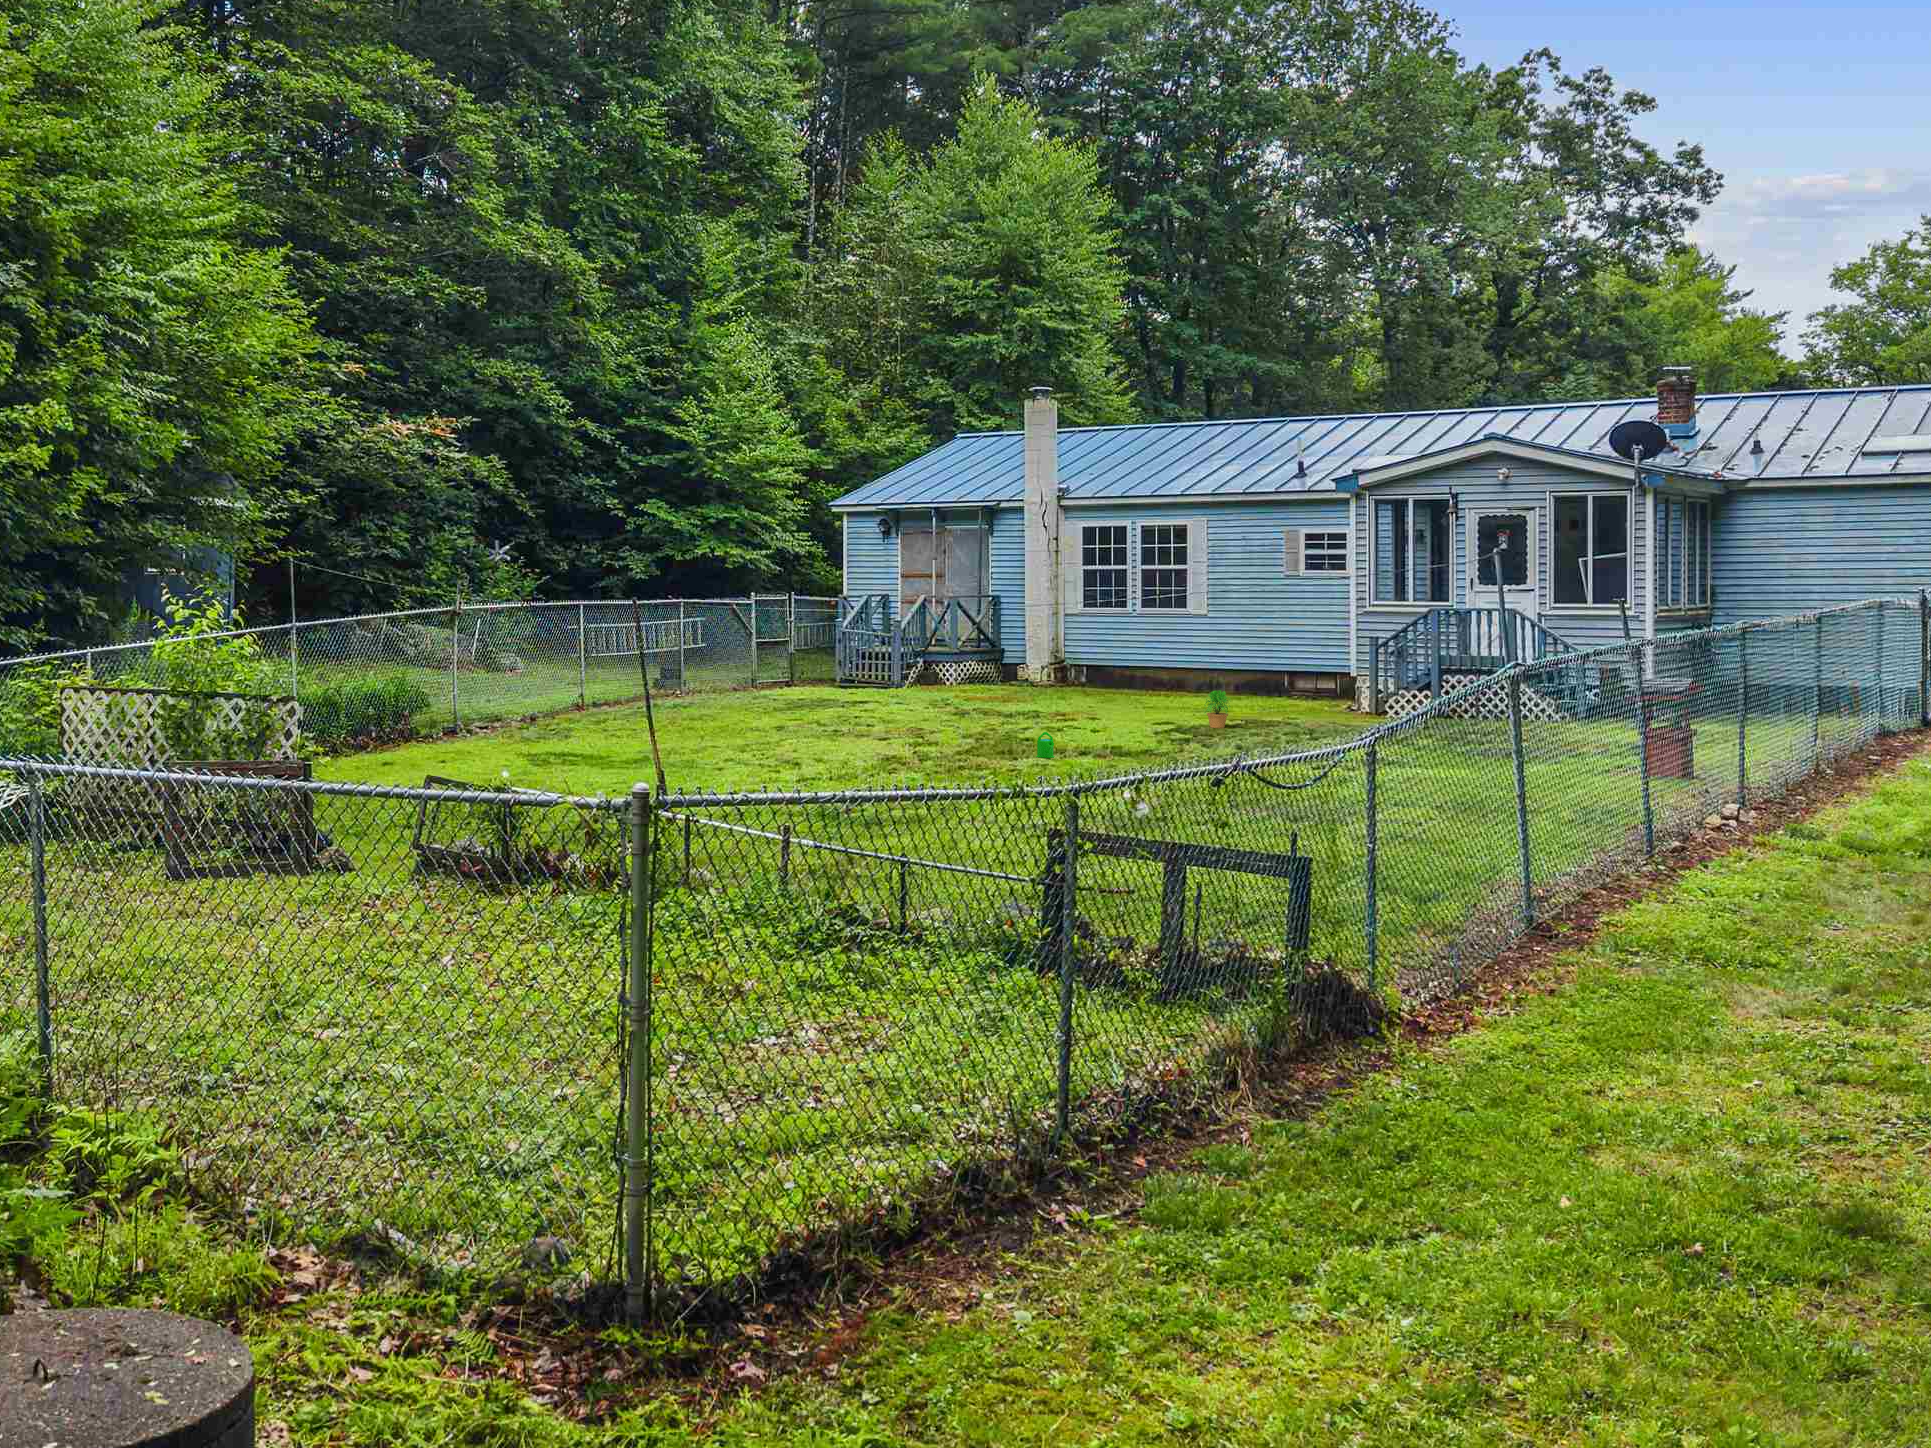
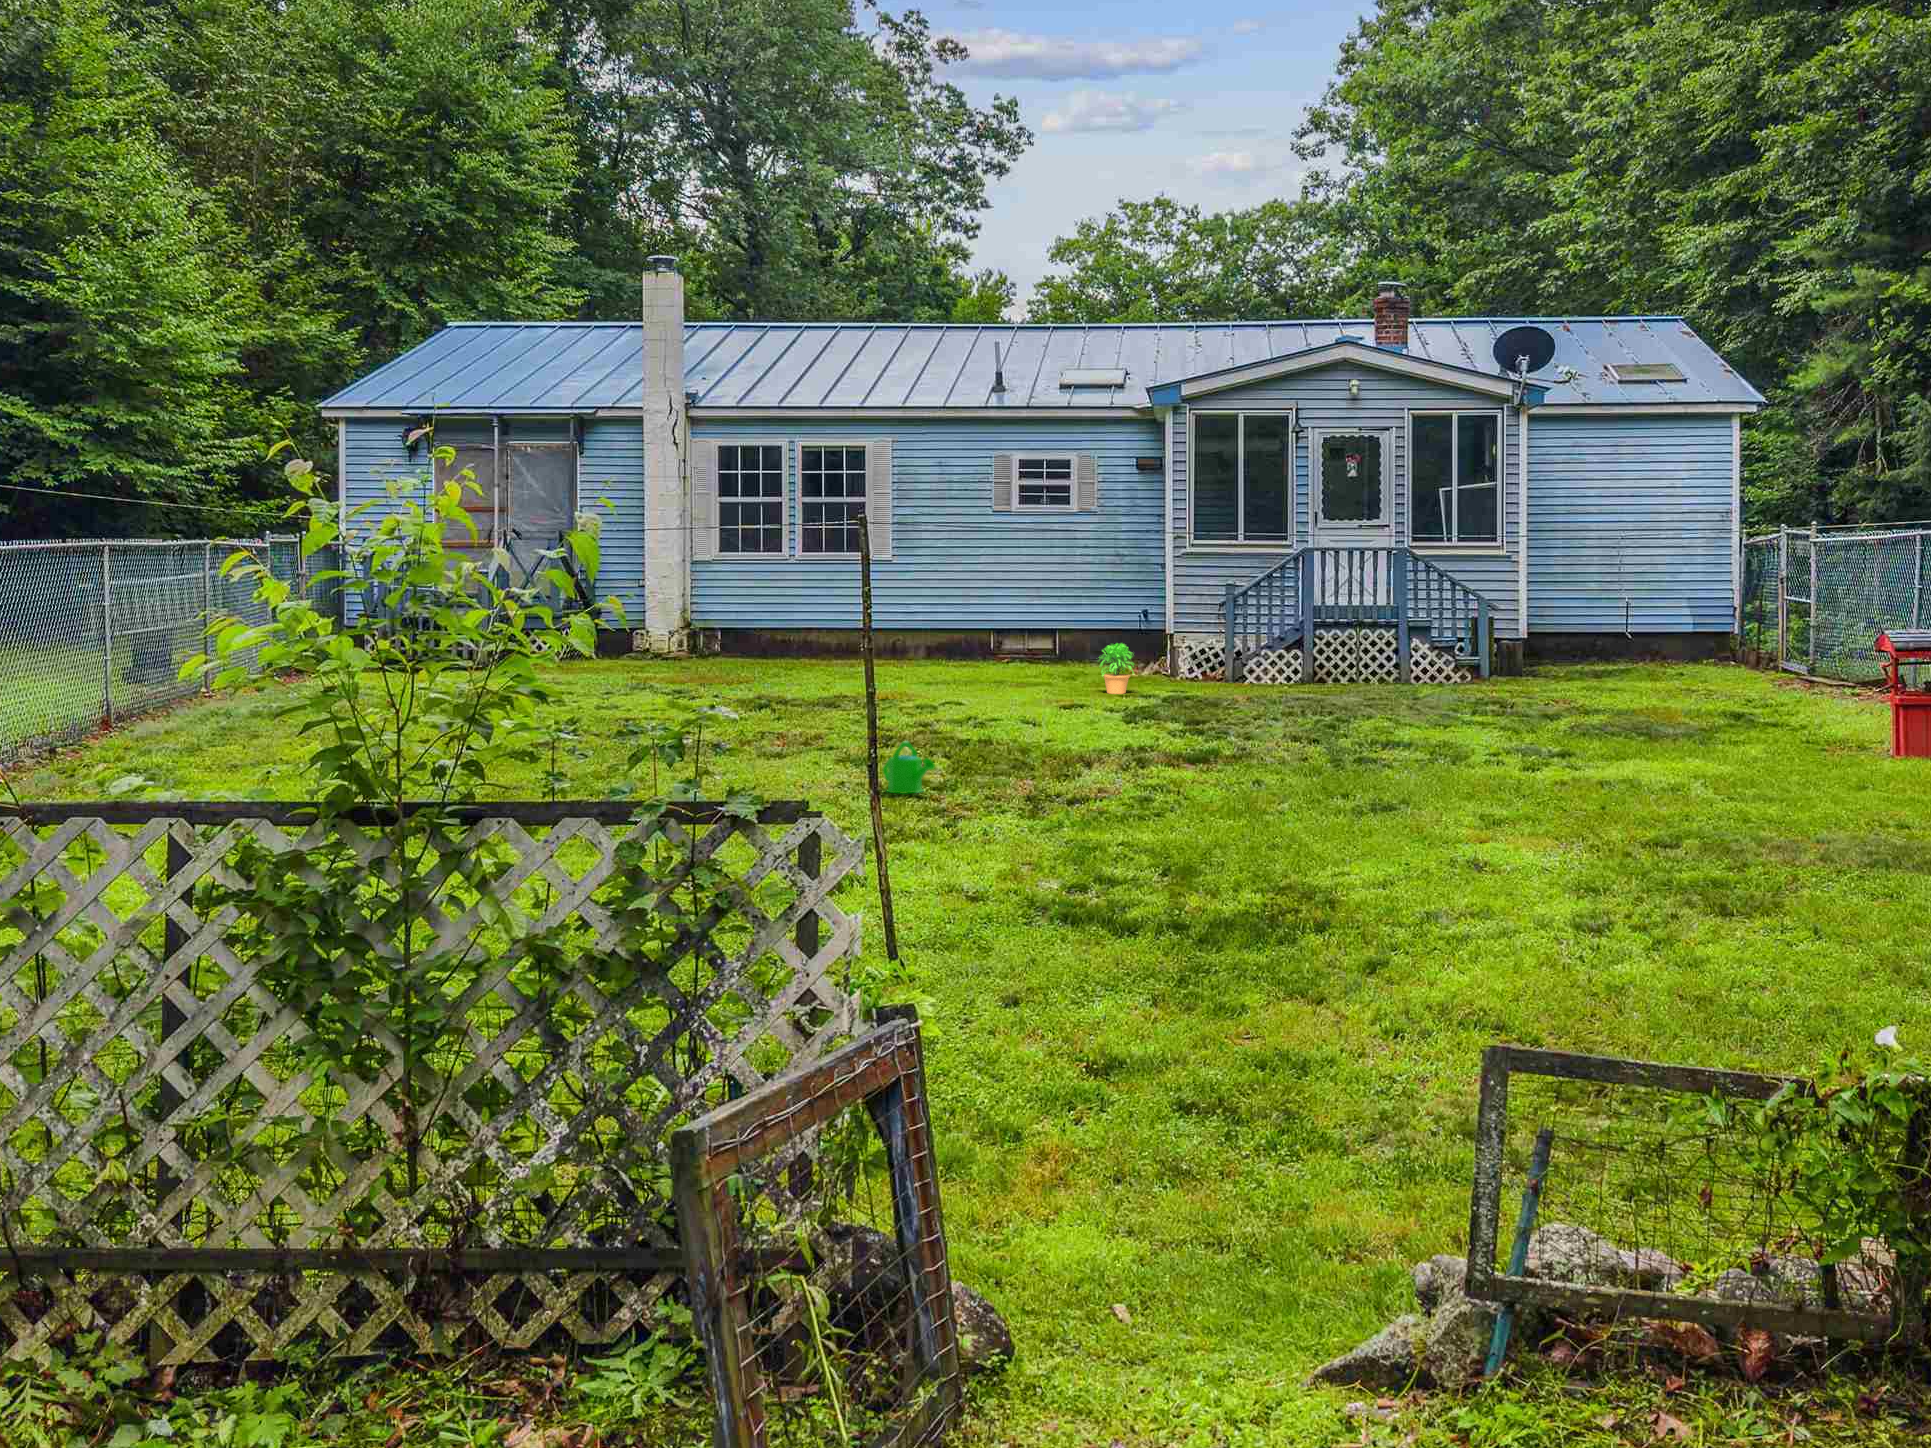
watering can: present [1036,732,1055,758] -> present [883,741,935,794]

